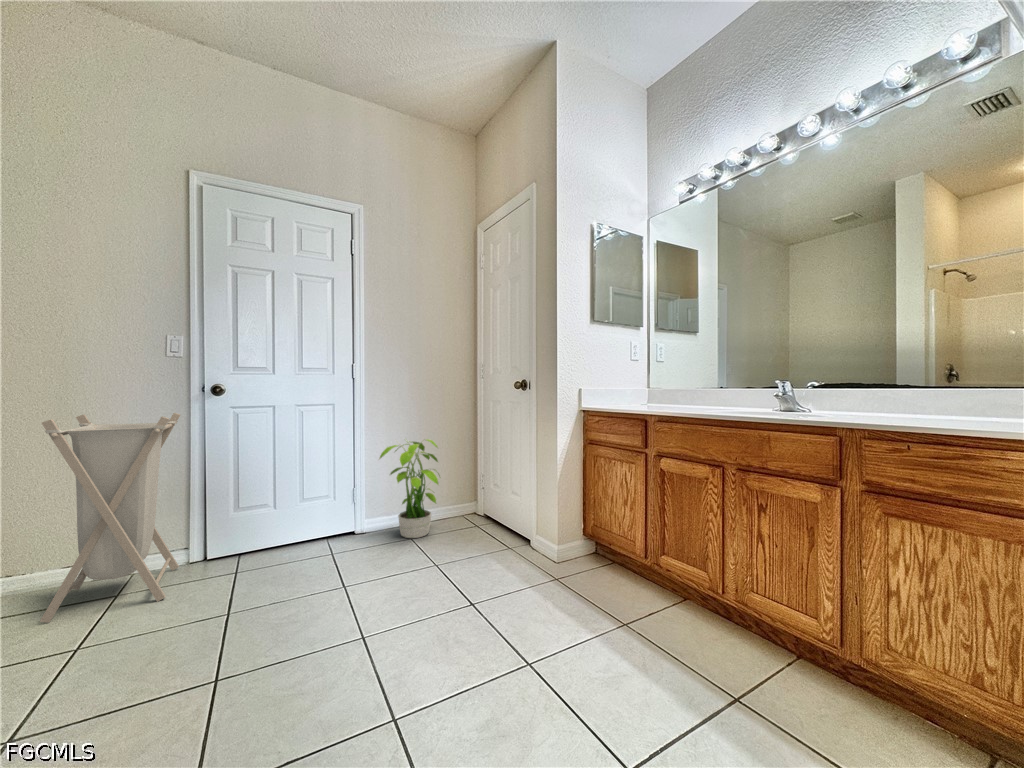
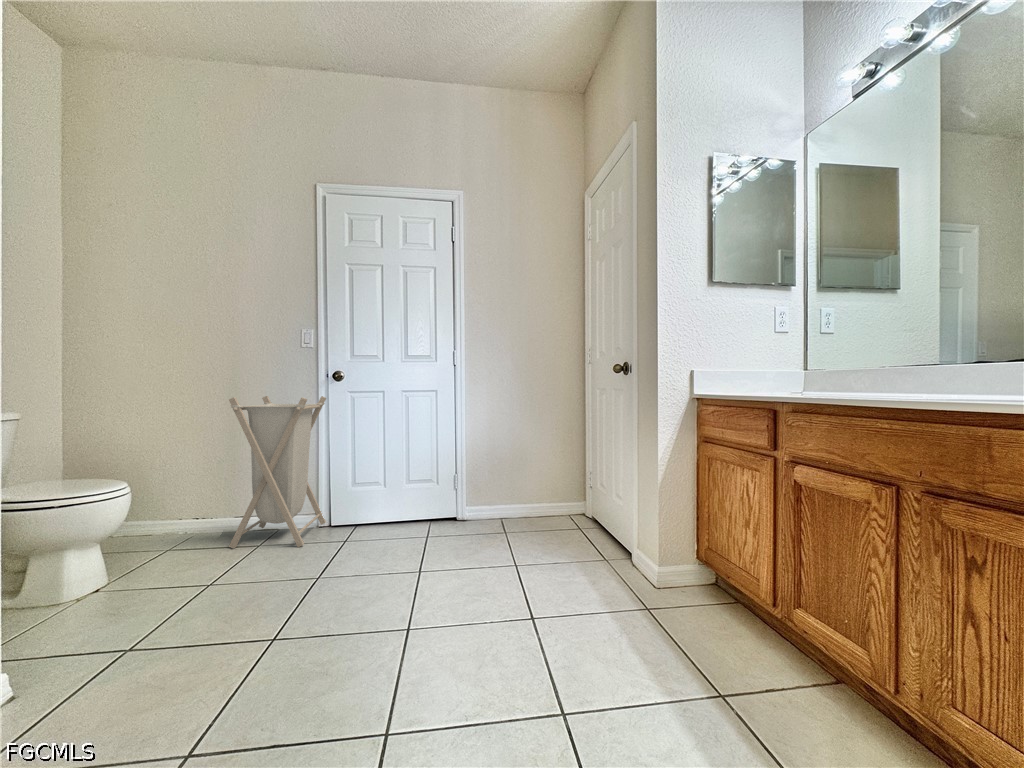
potted plant: present [379,439,440,538] -> none [480,427,542,530]

